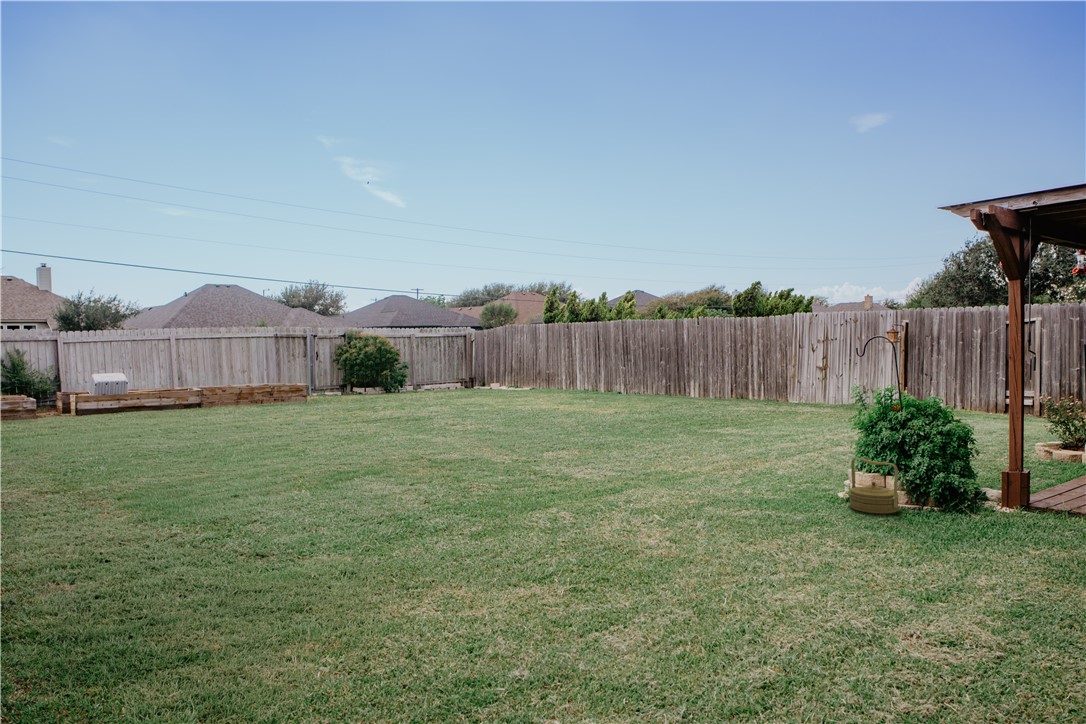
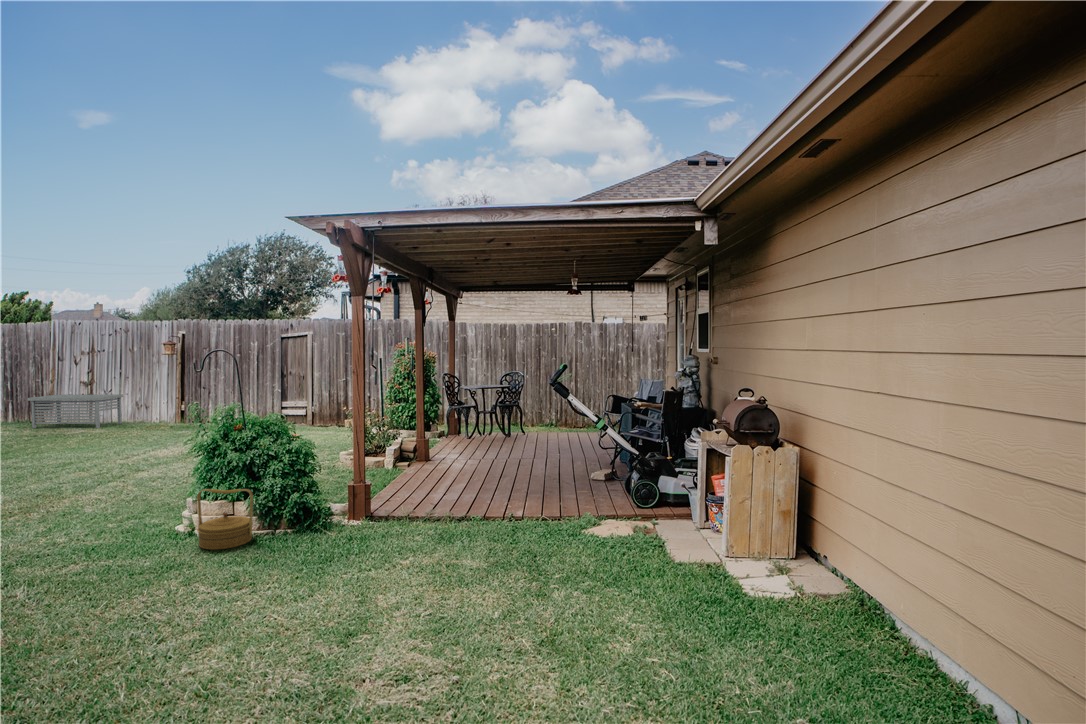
storage bench: none [779,377,850,408] -> present [27,394,123,428]

